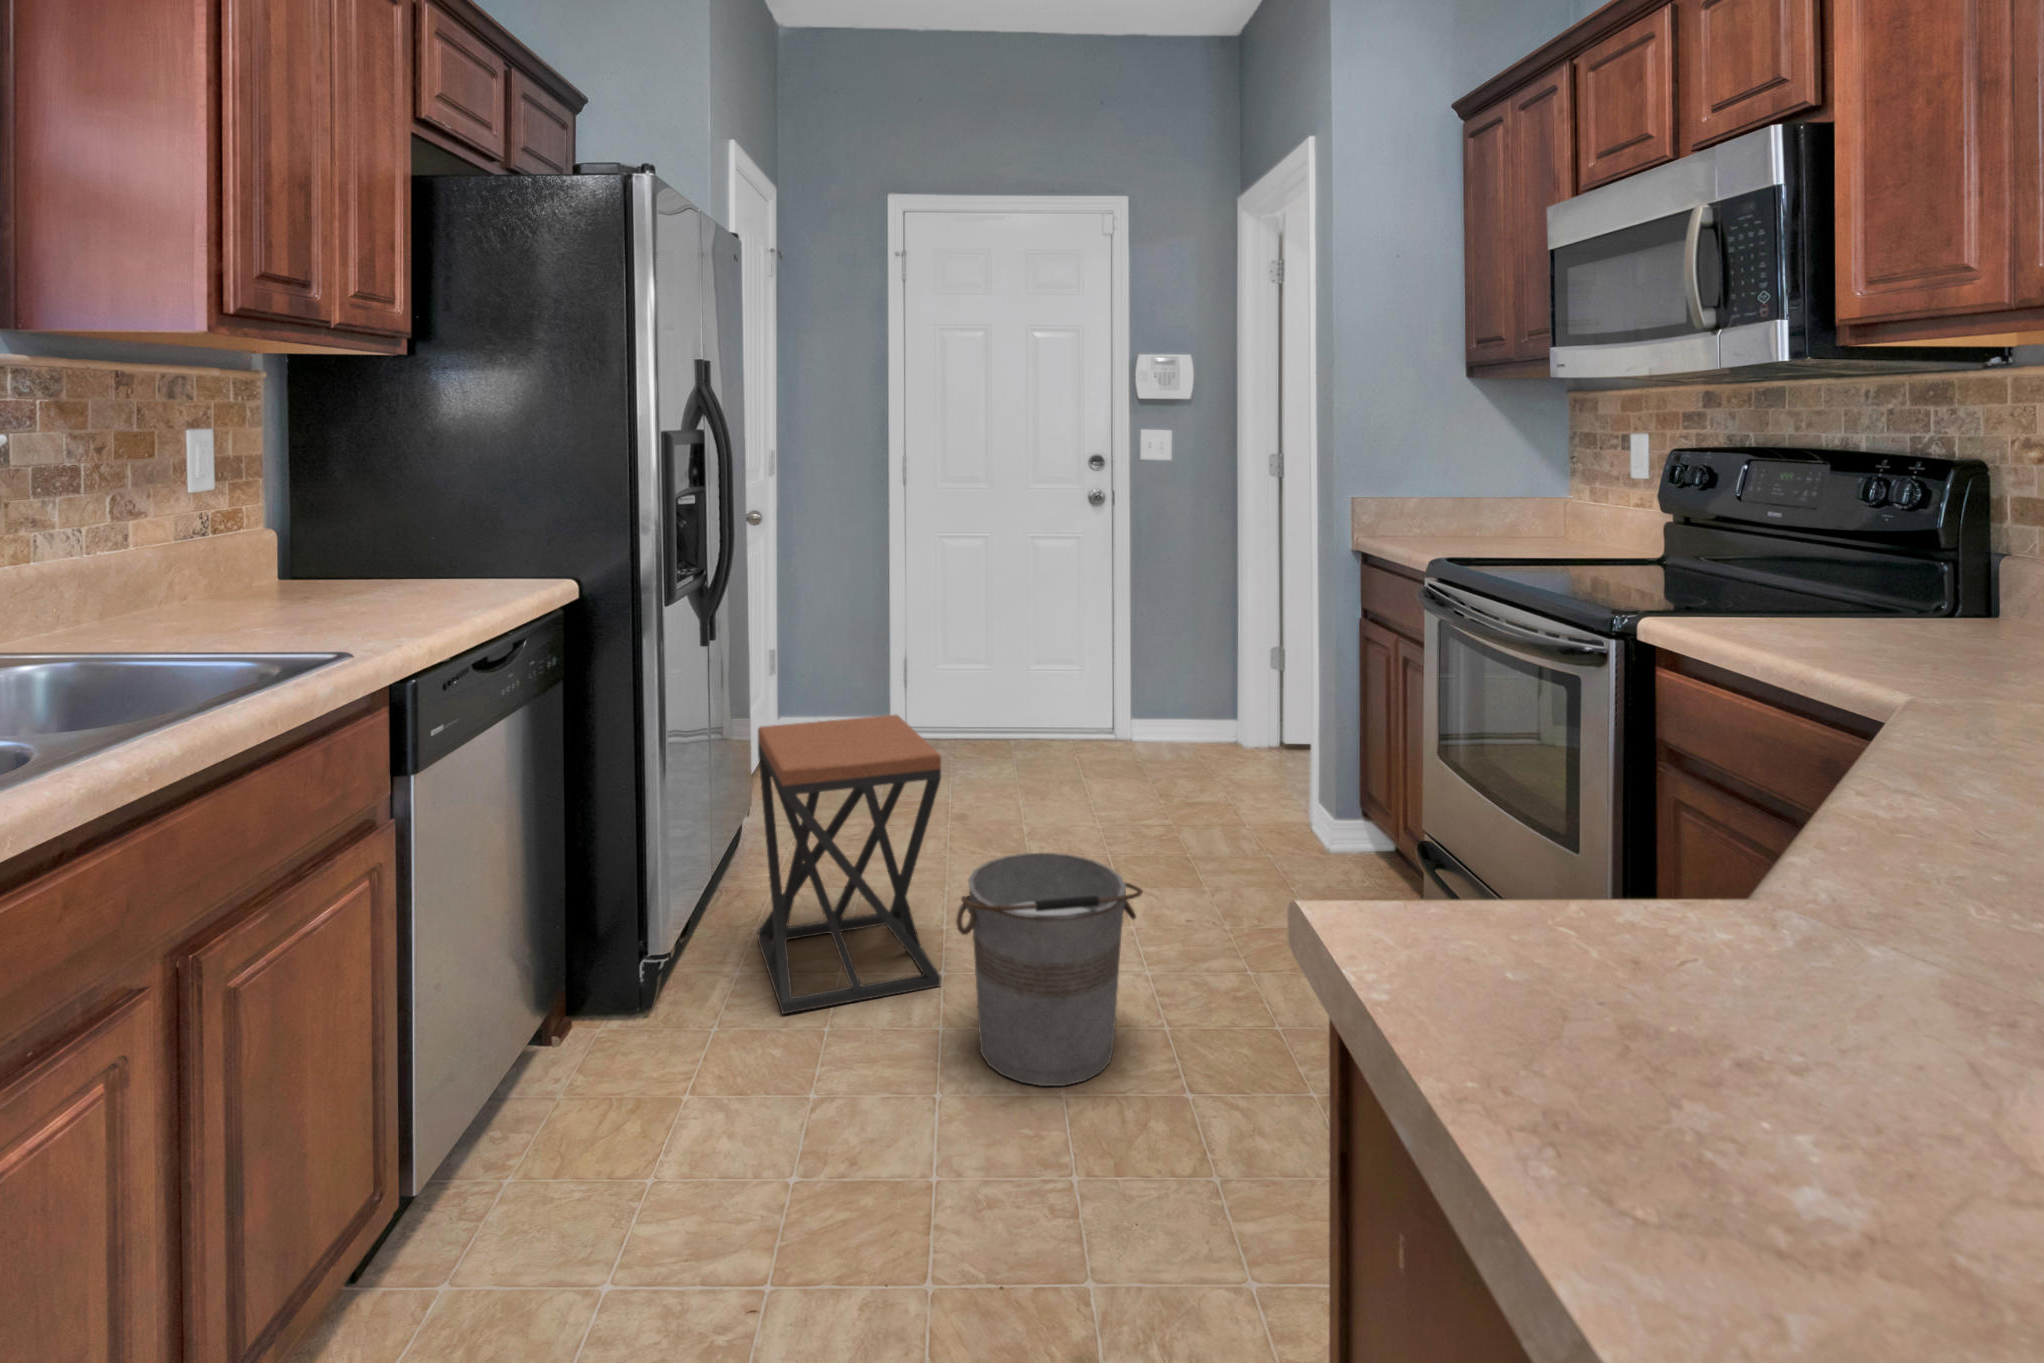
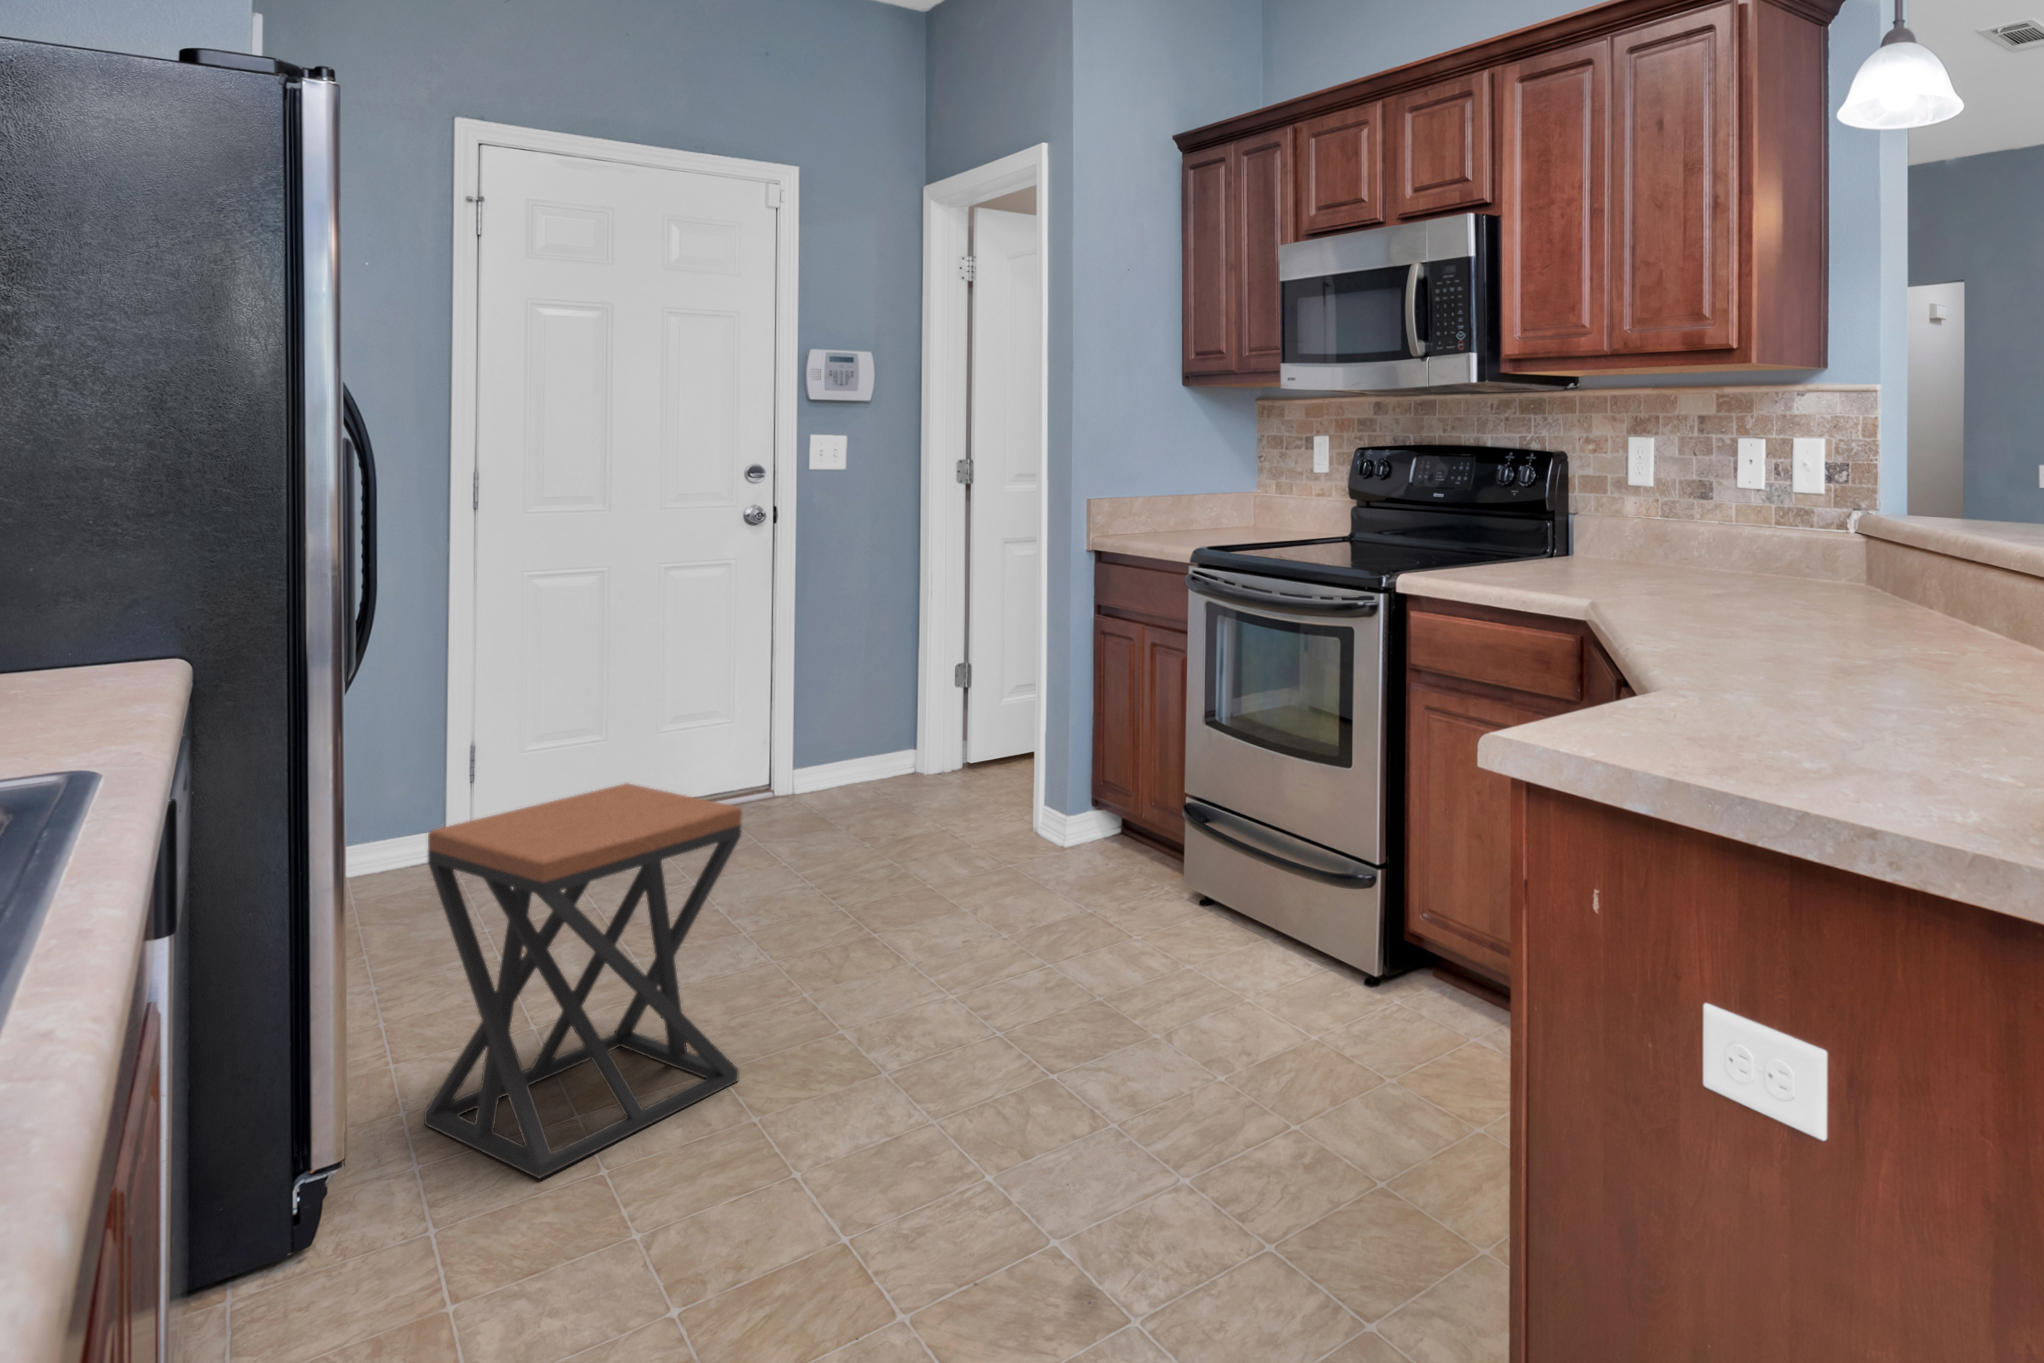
bucket: present [956,853,1143,1086] -> none [804,882,1014,1126]

